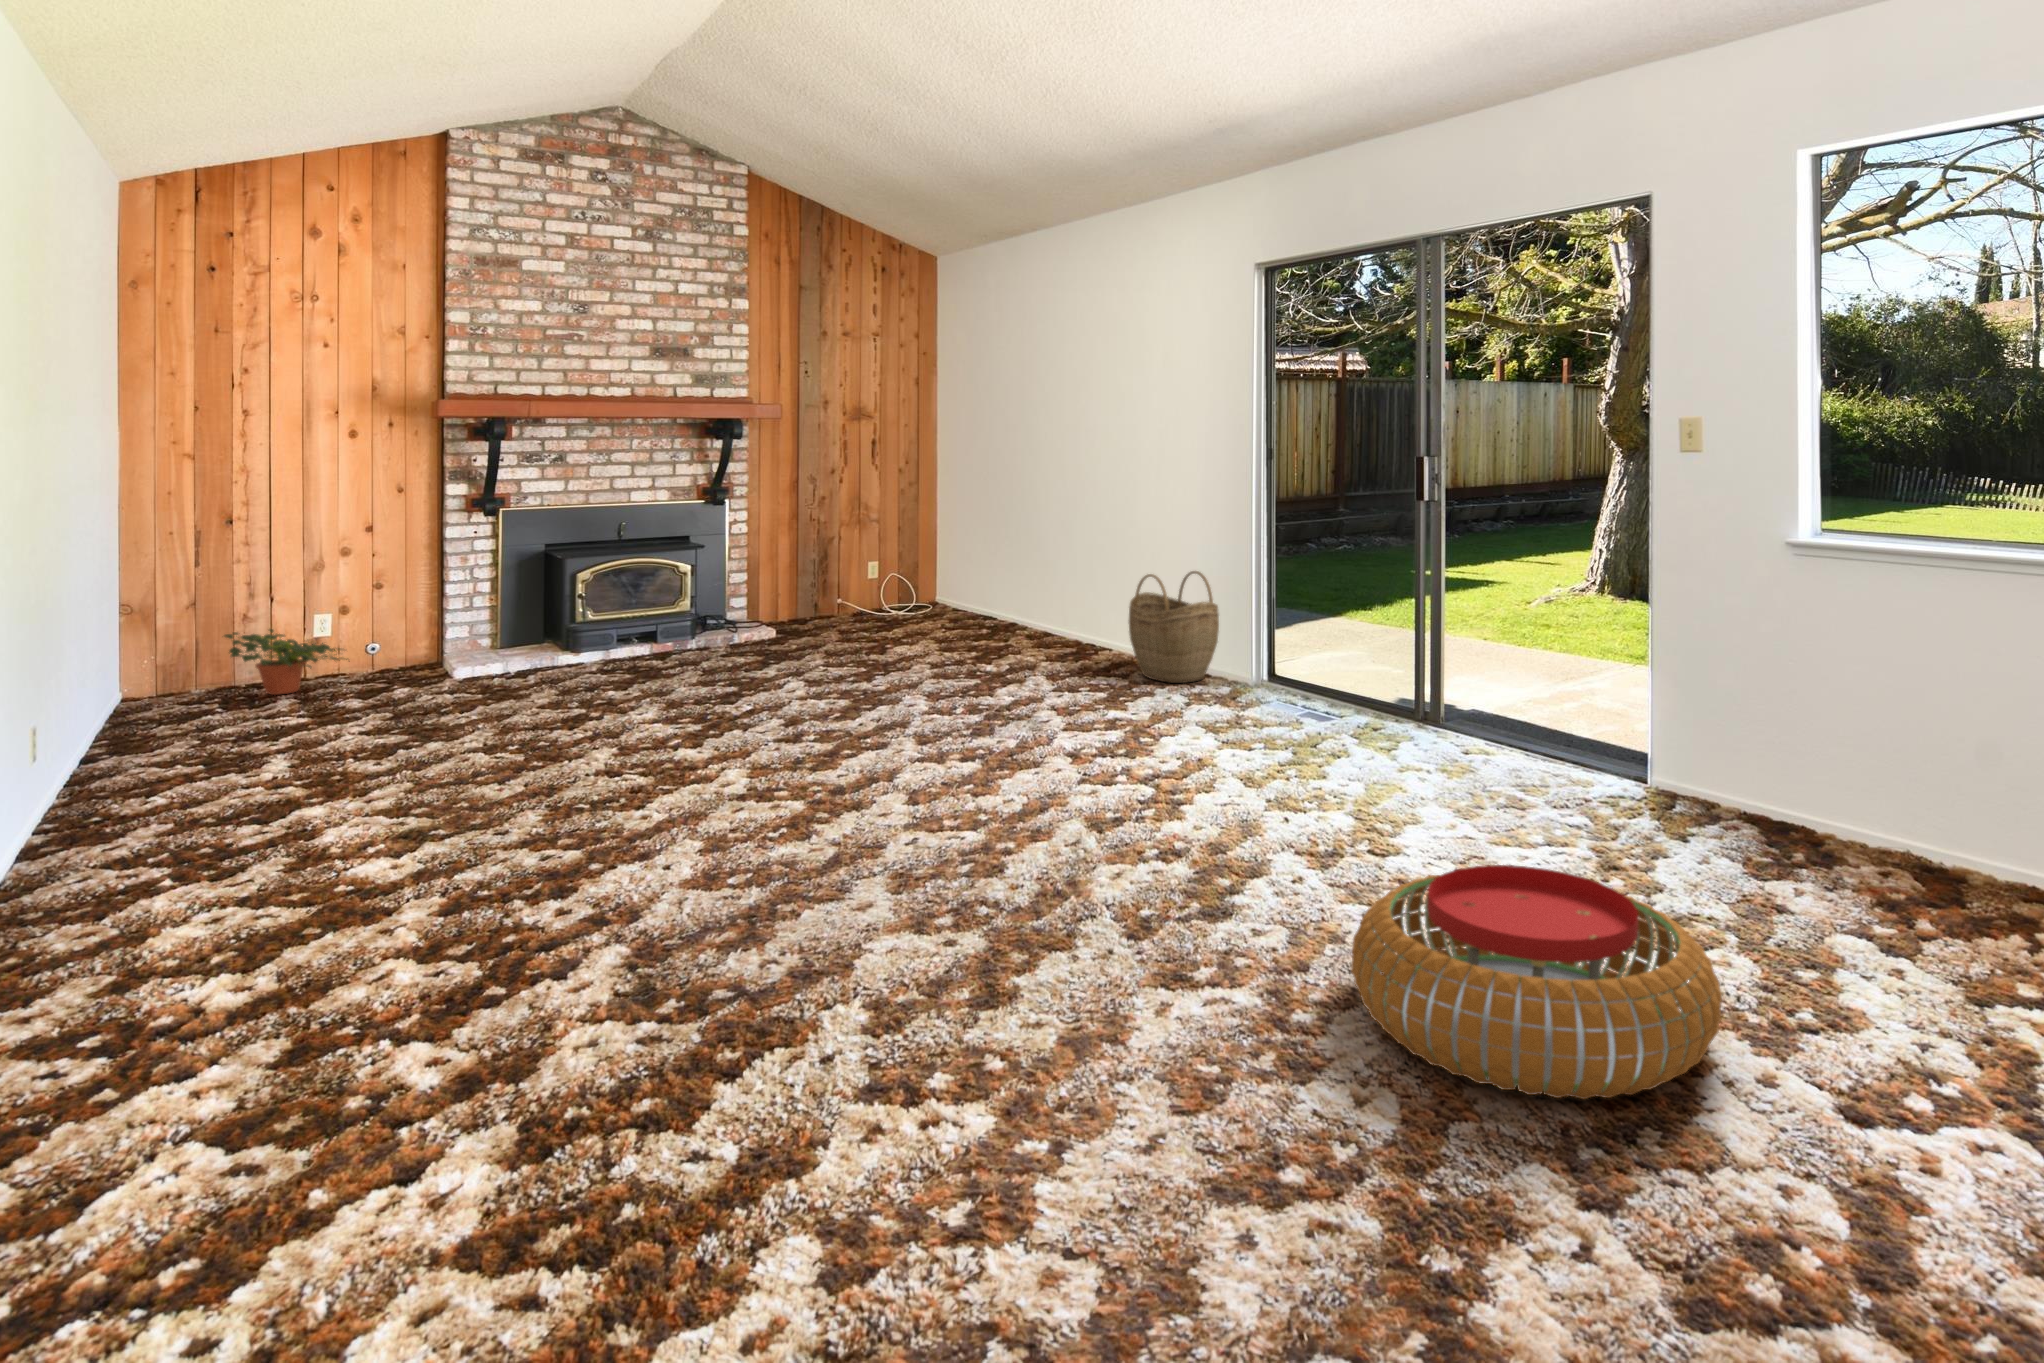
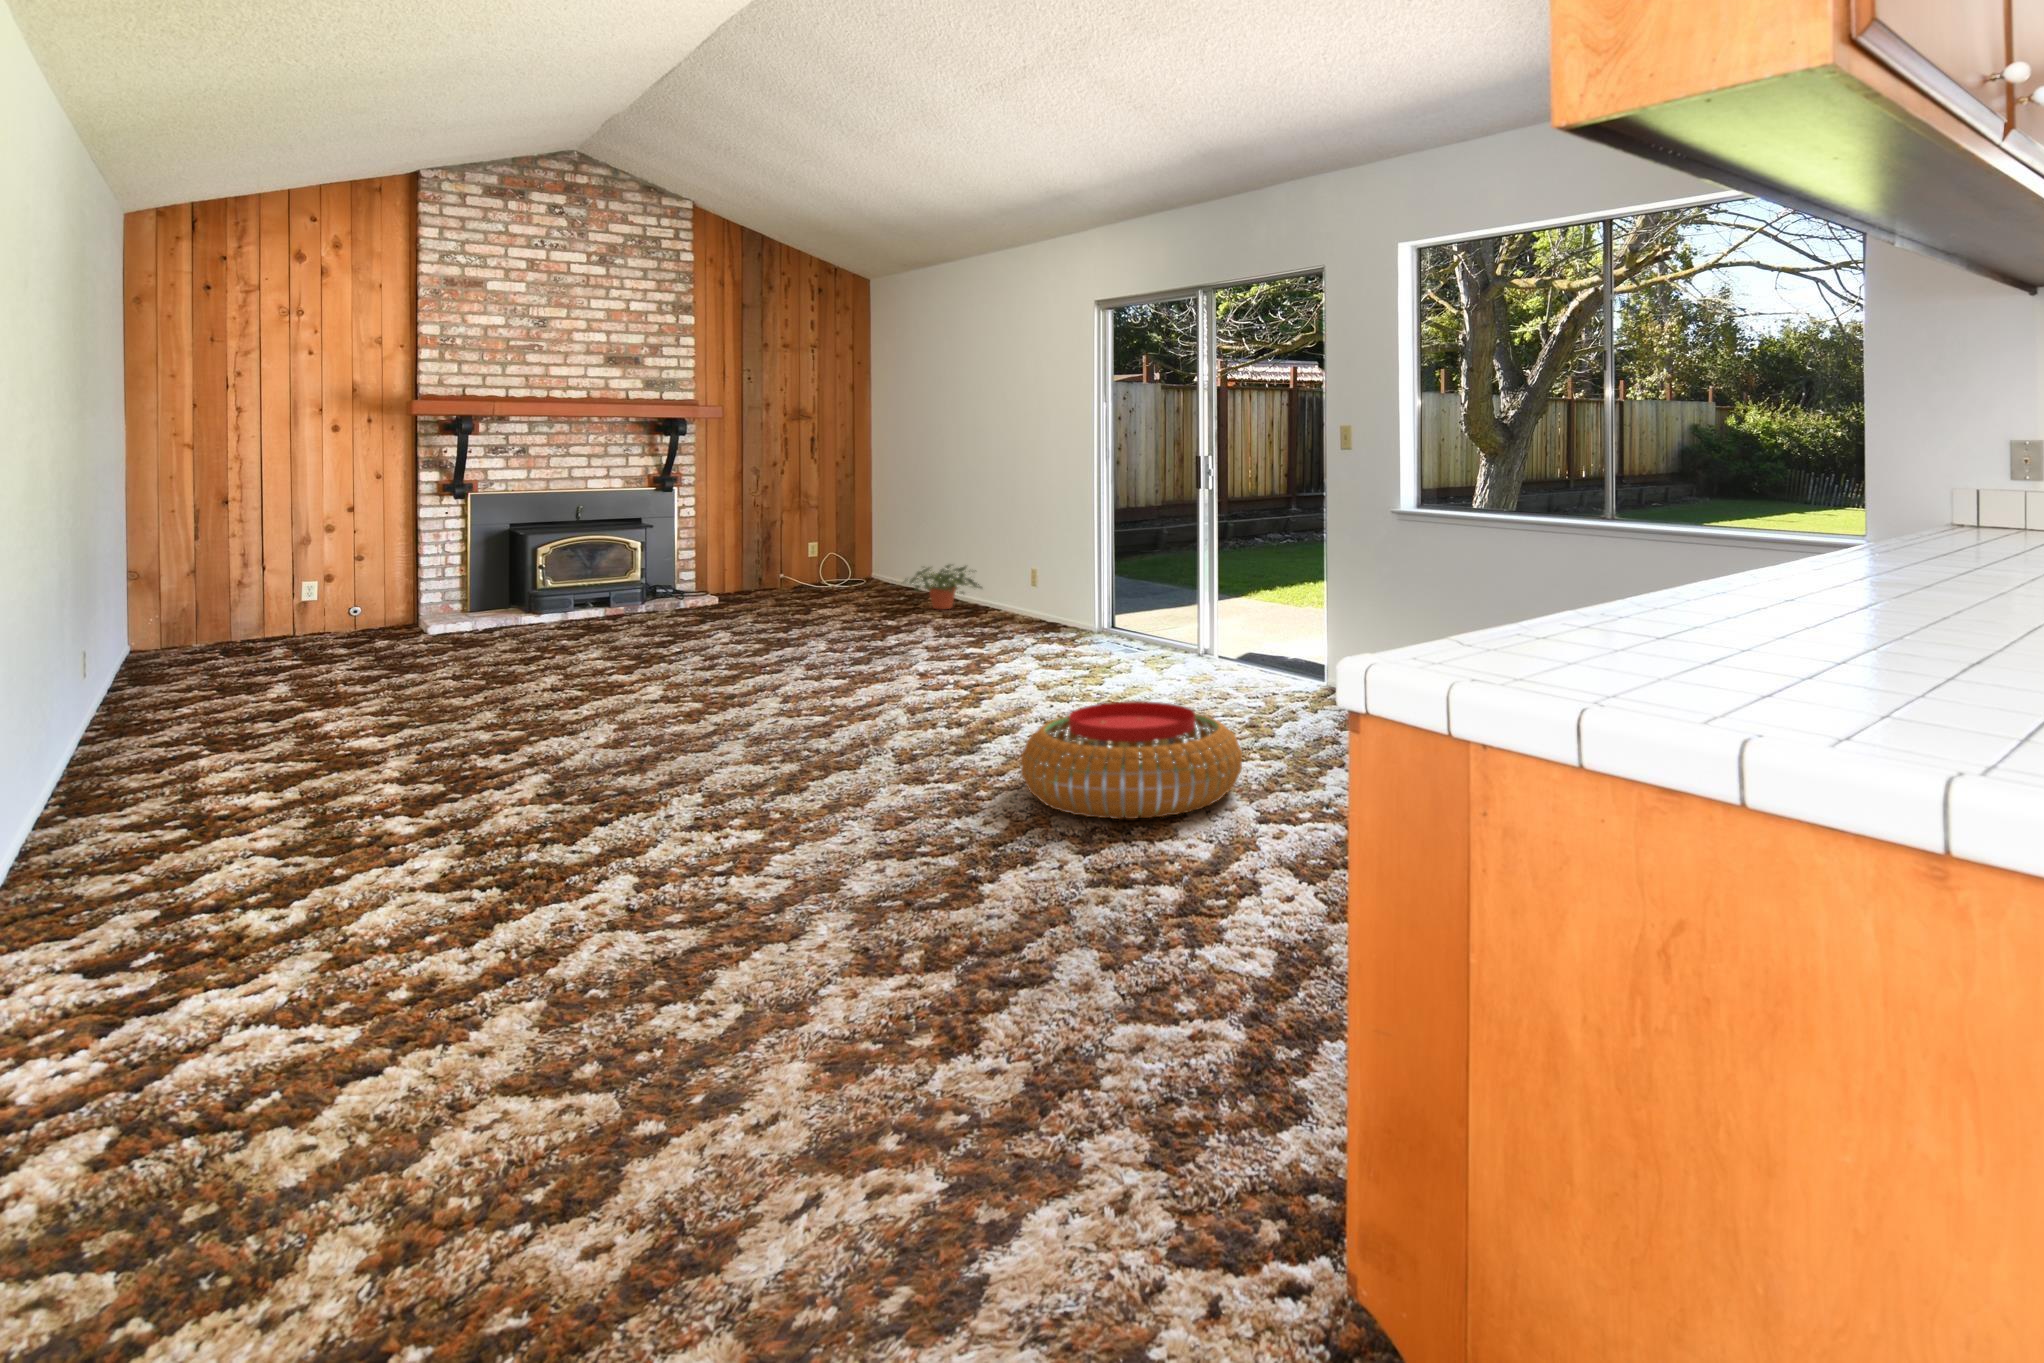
woven basket: present [1129,571,1219,683] -> none [1004,540,1077,630]
potted plant: present [225,629,347,695] -> present [904,565,982,610]

